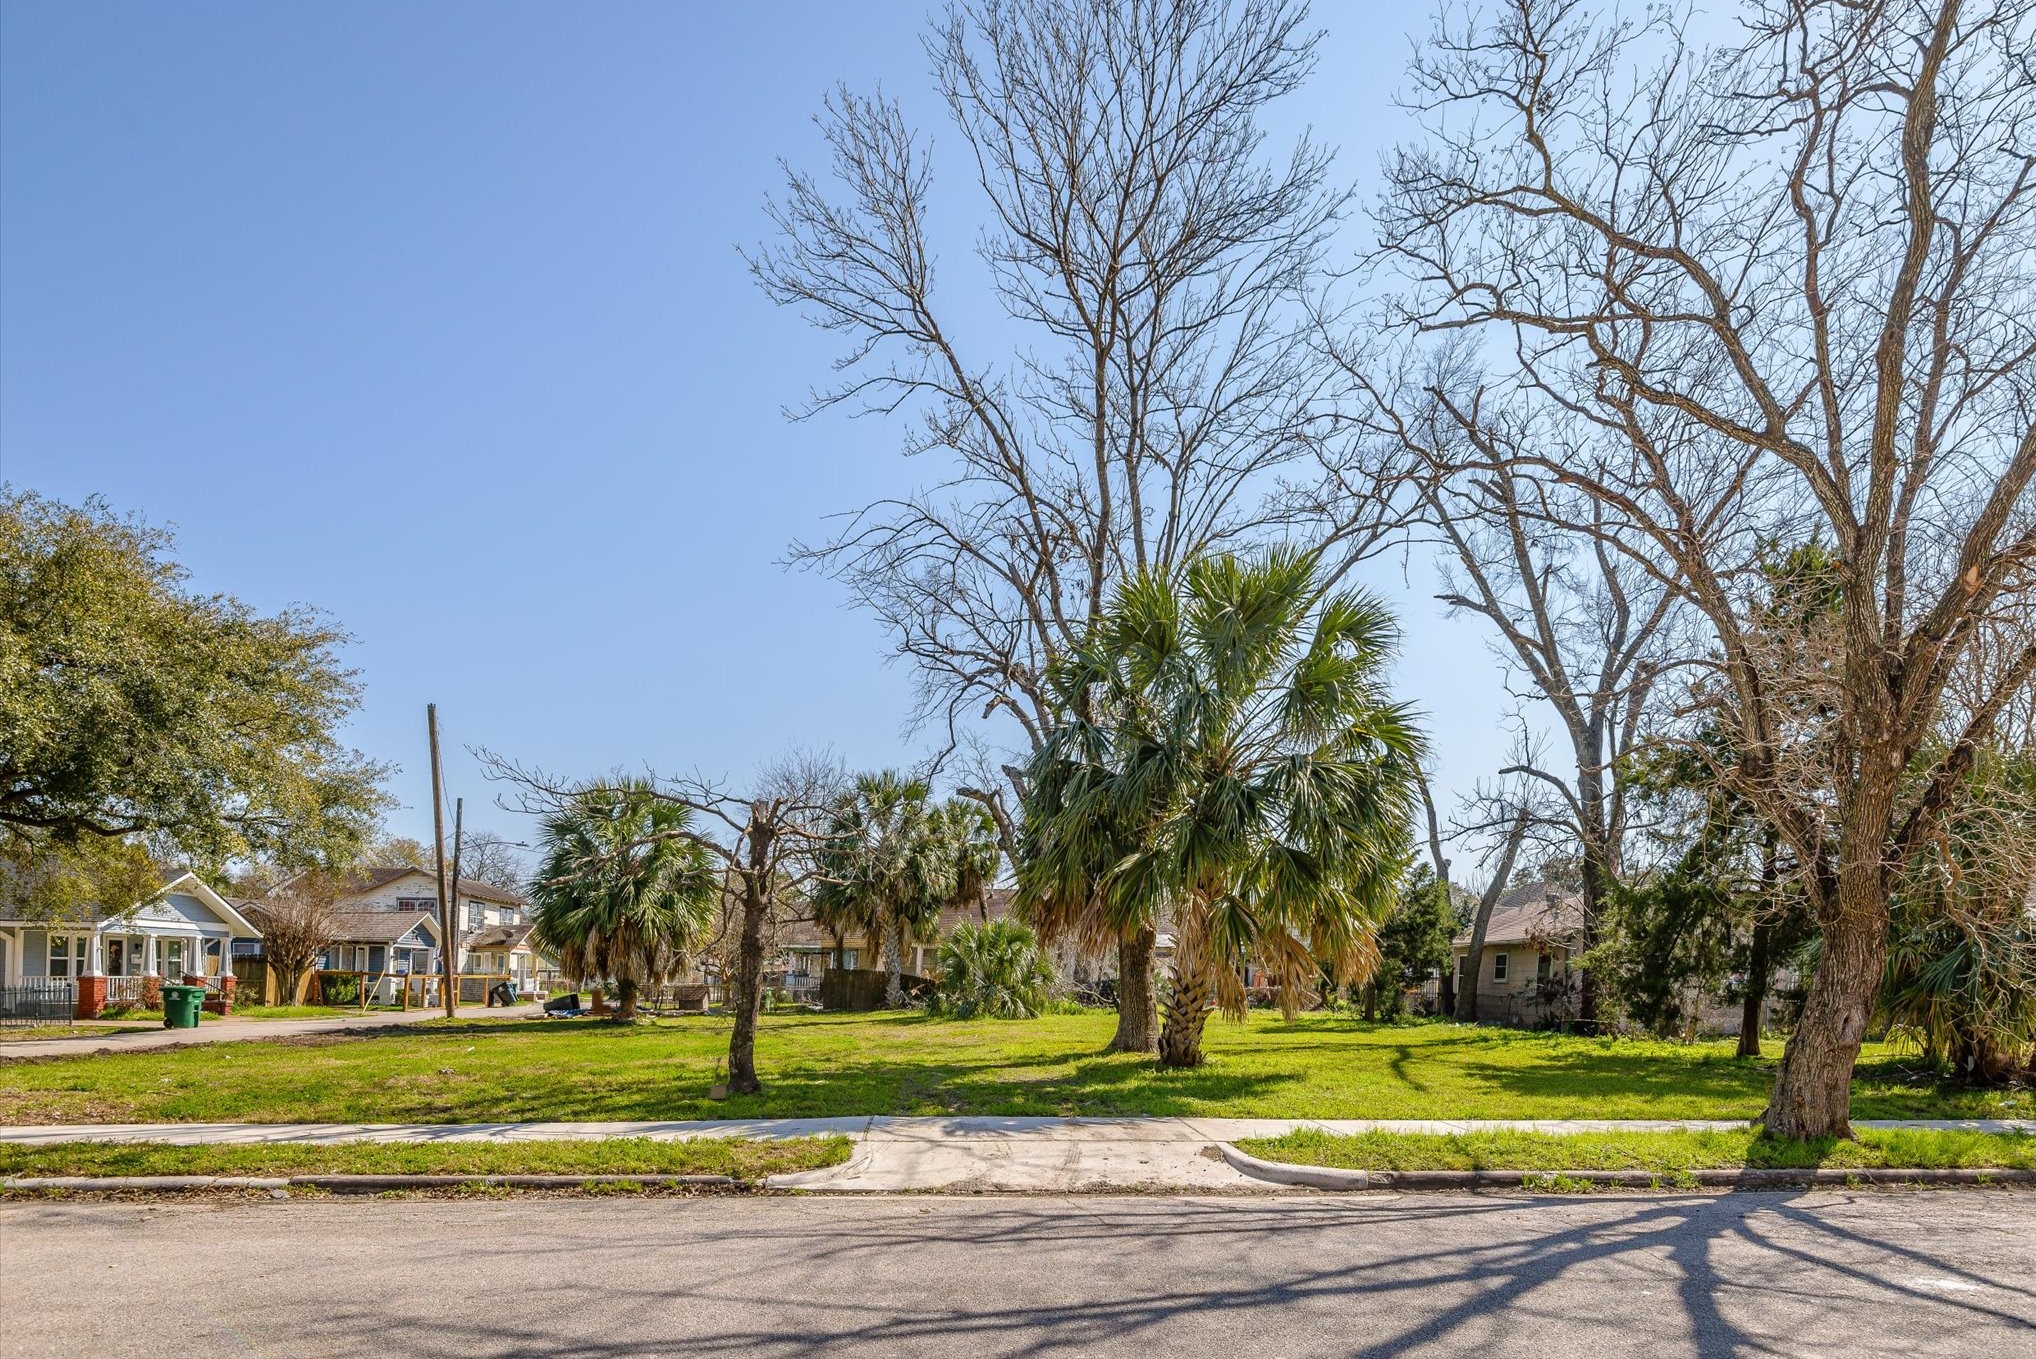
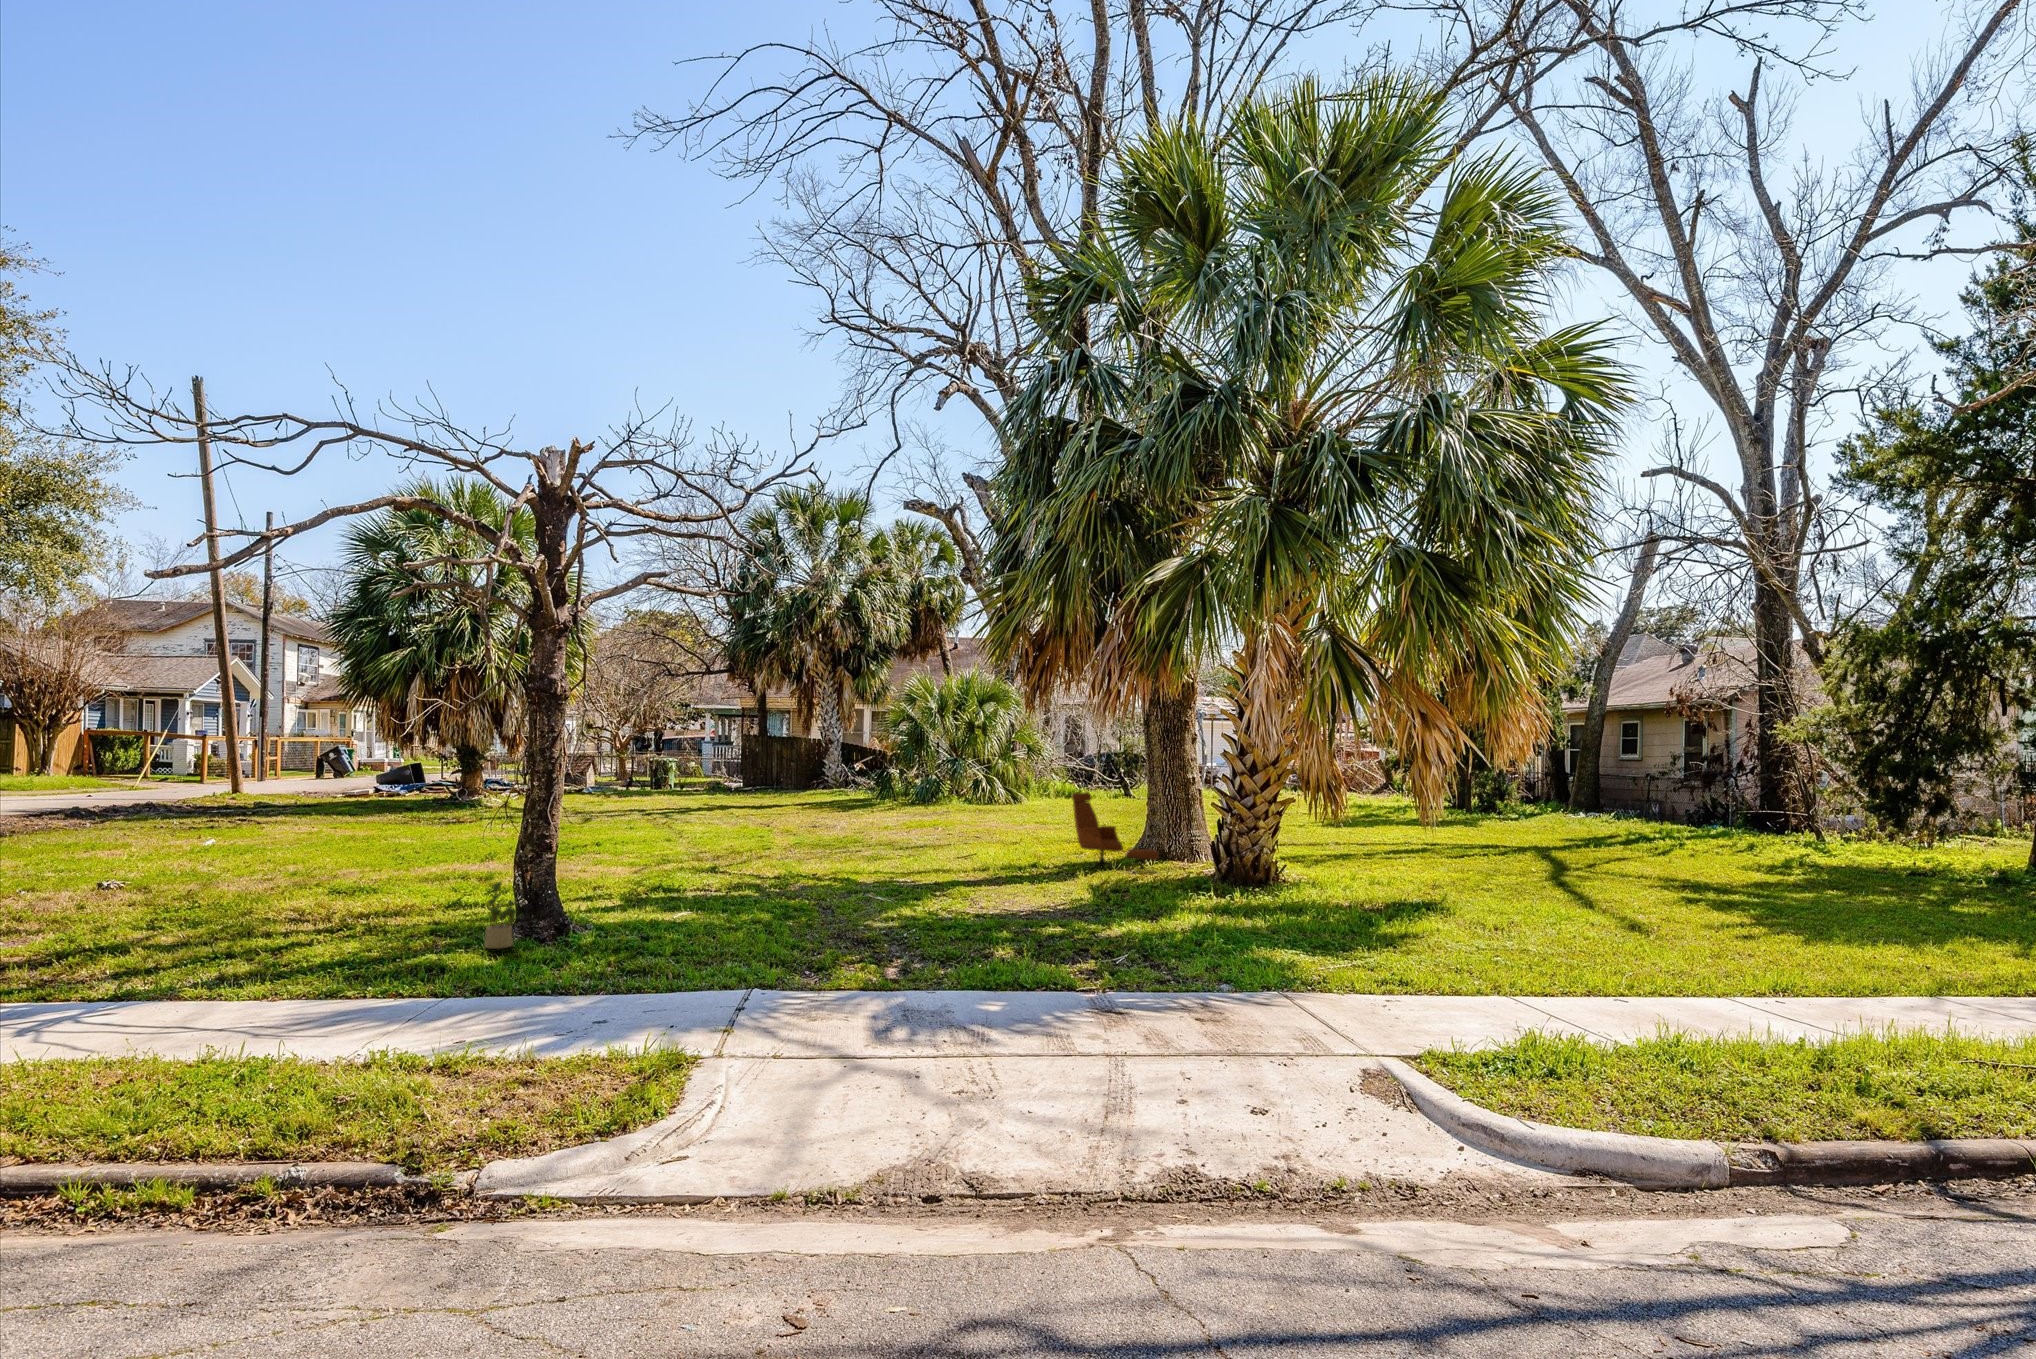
lounge chair: present [592,989,627,1023] -> present [1072,792,1159,871]

